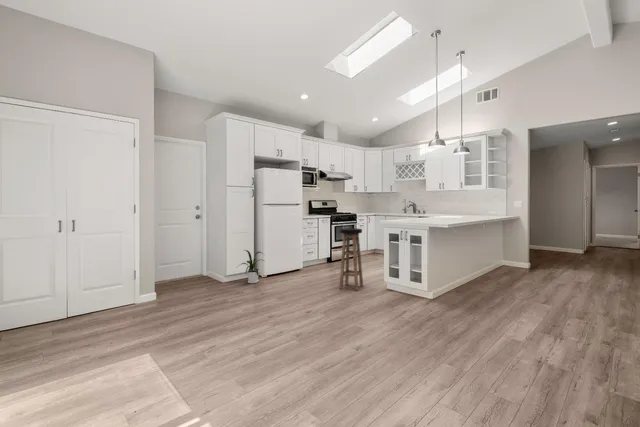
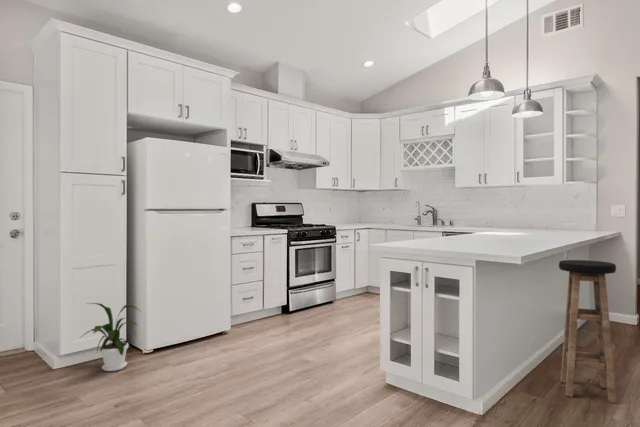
bar stool: present [340,228,363,291] -> present [559,260,617,403]

